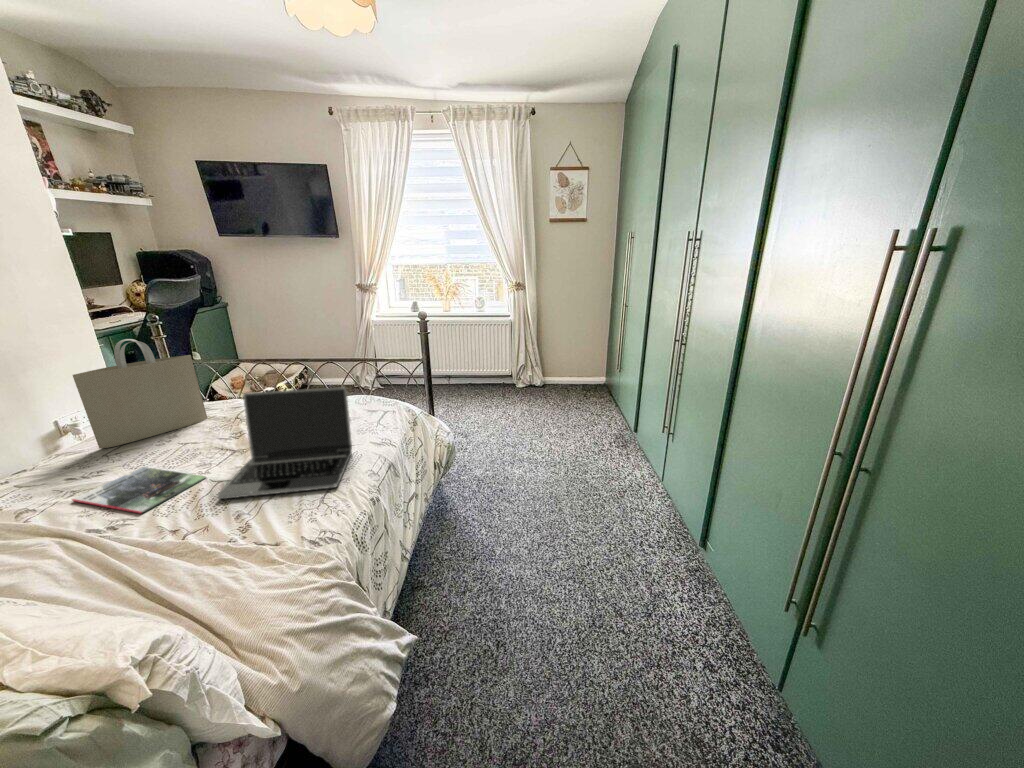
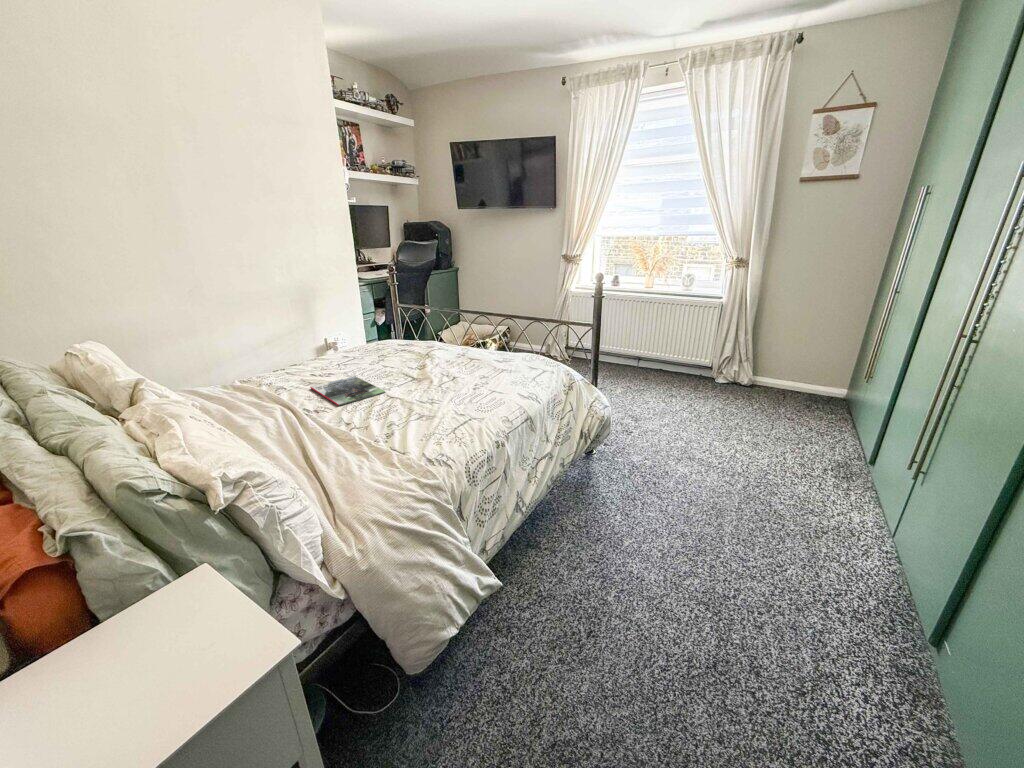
tote bag: present [73,339,207,449] -> none [331,280,408,360]
laptop: present [218,387,352,499] -> none [384,329,497,422]

